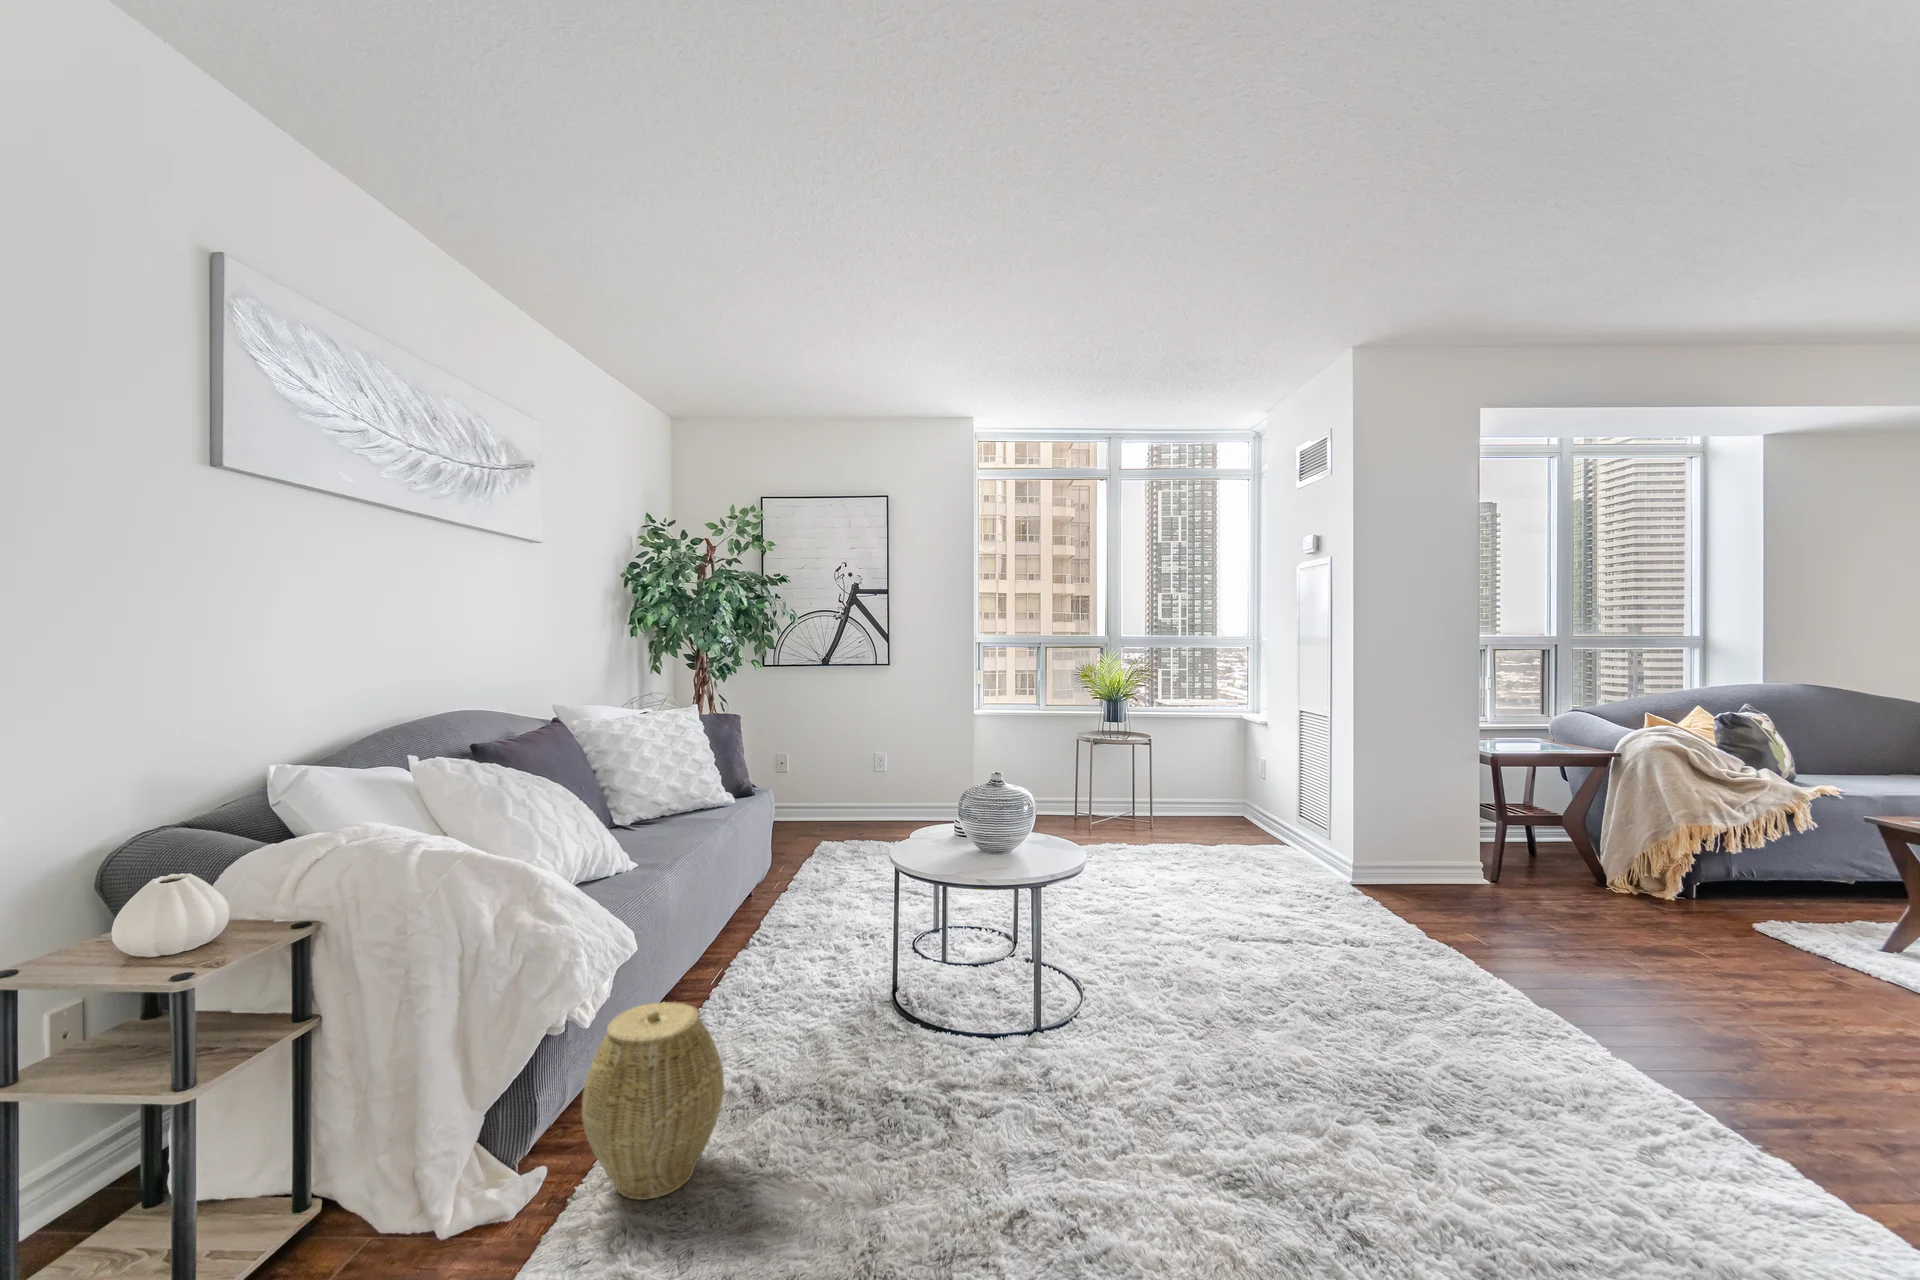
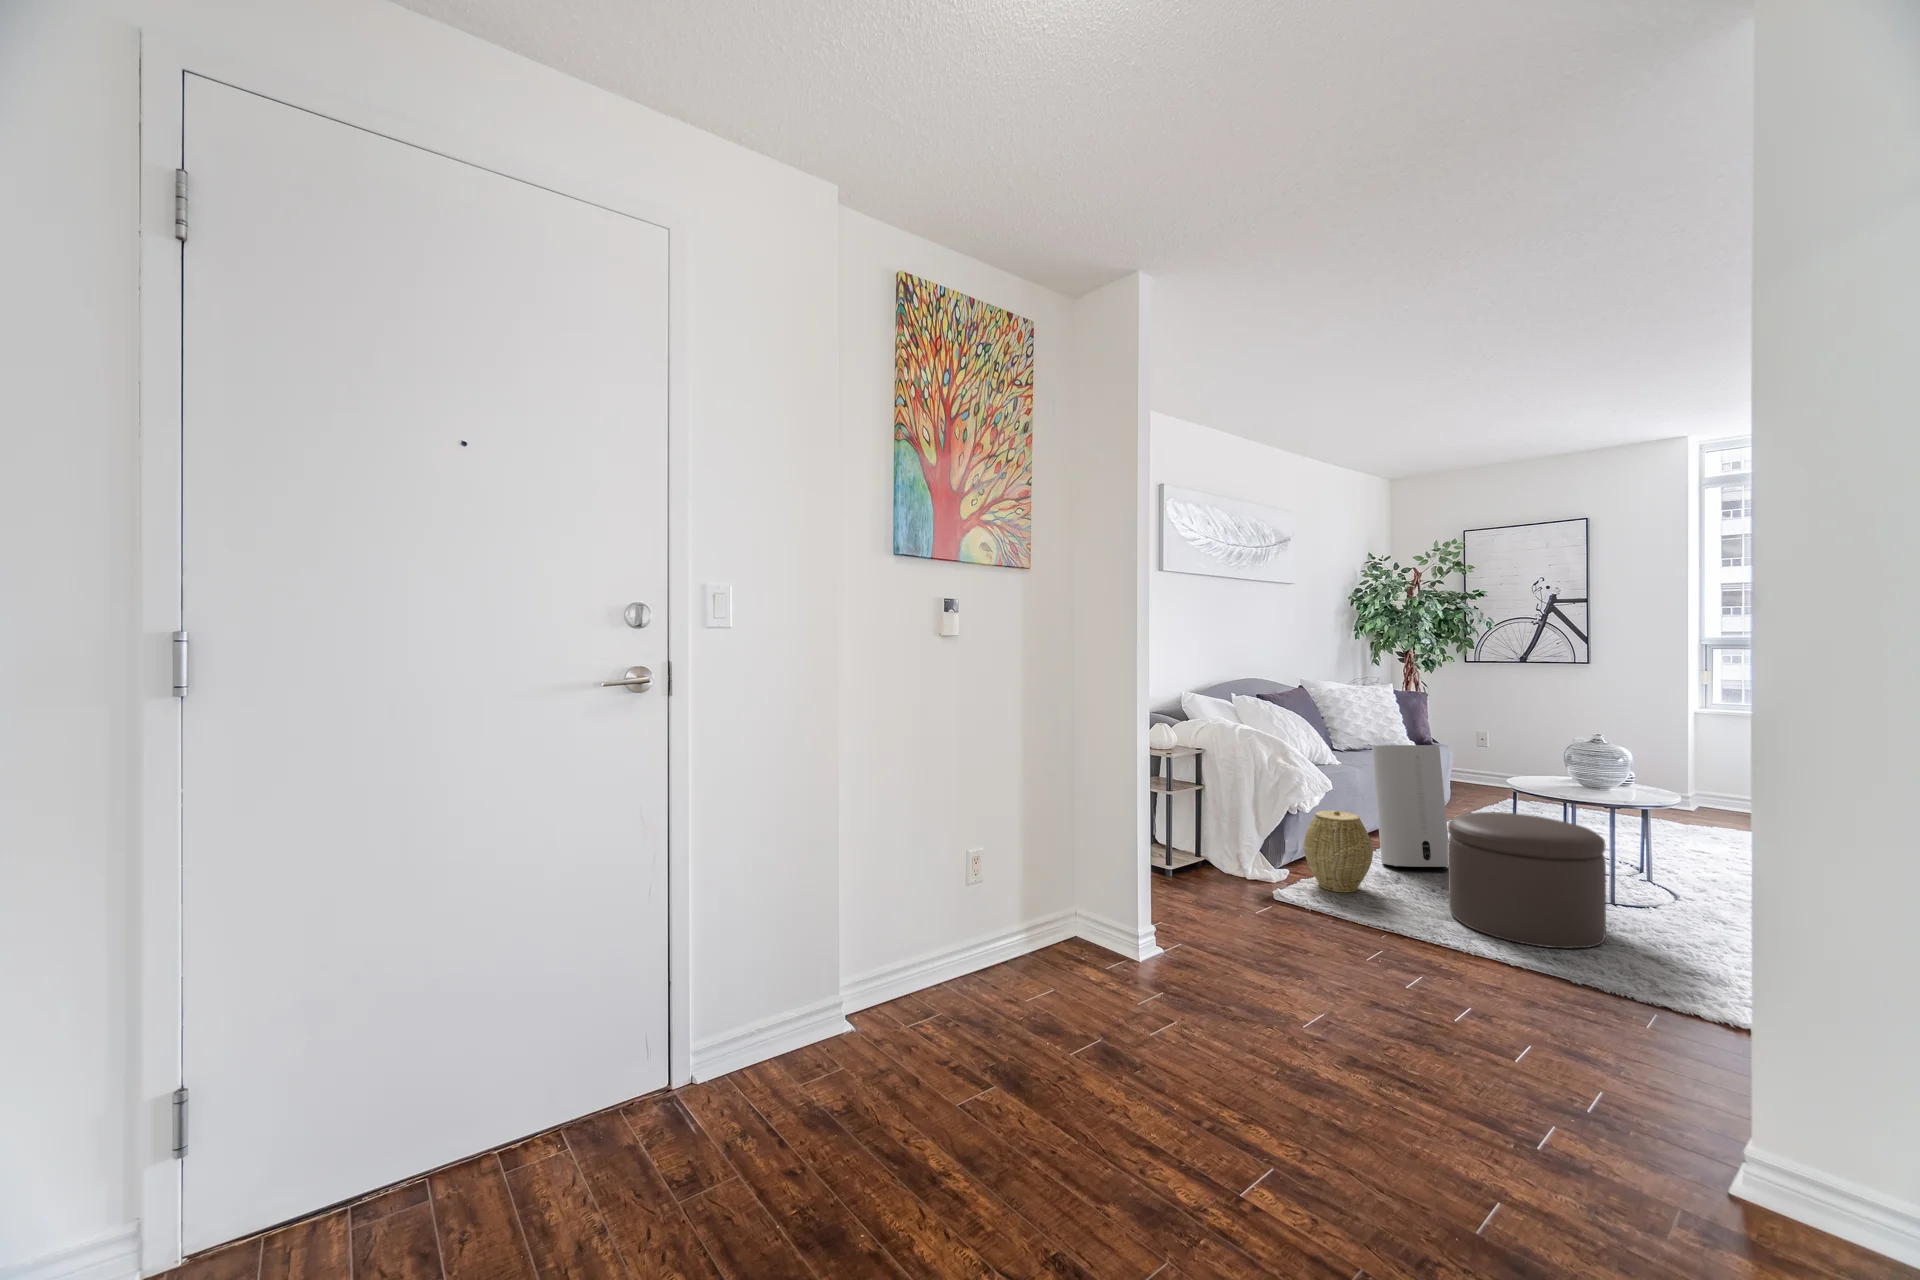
air purifier: none [696,816,819,1054] -> present [1372,745,1449,867]
ottoman: none [862,934,1083,1217] -> present [1448,812,1606,948]

